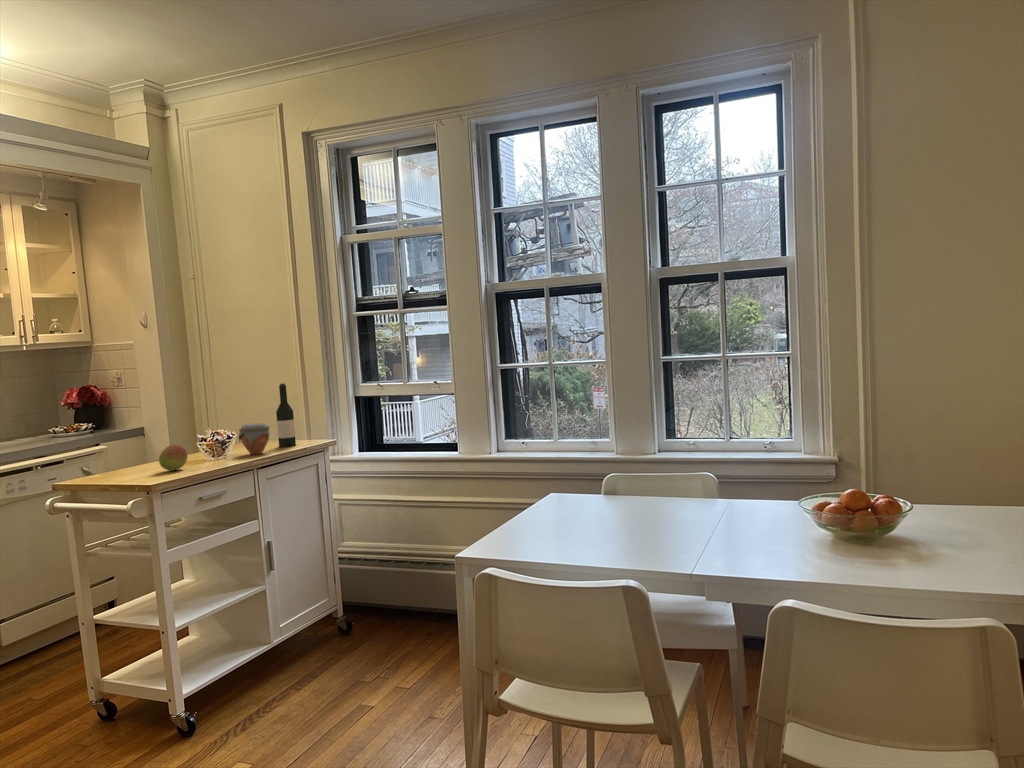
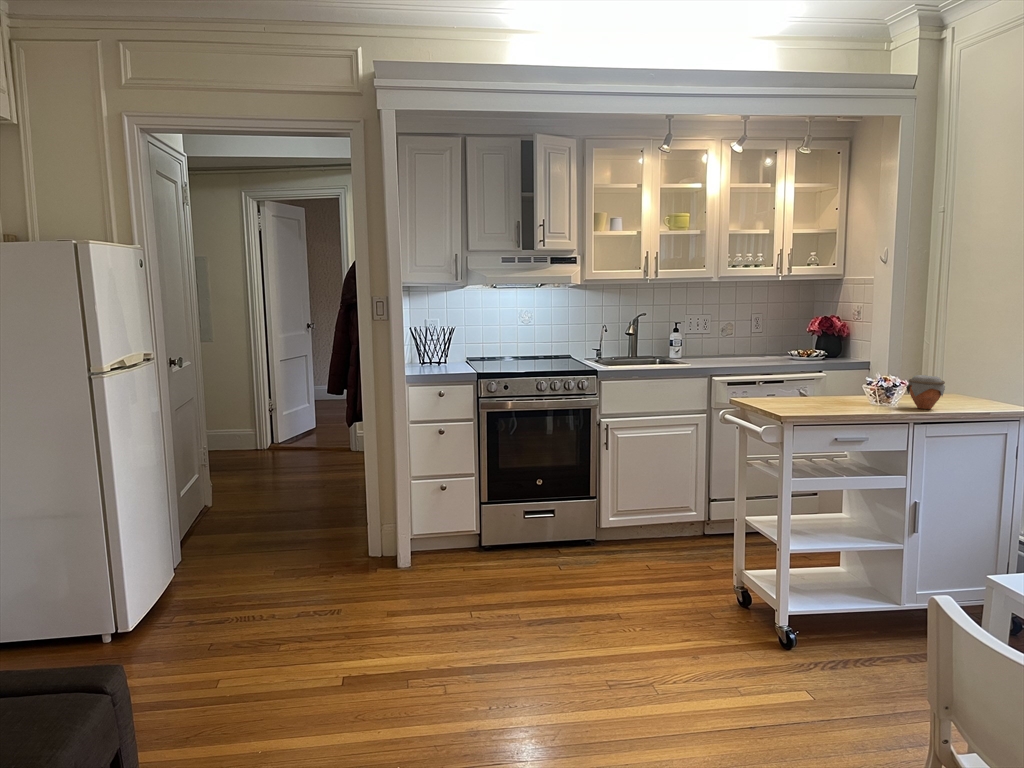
wine bottle: present [276,383,296,447] -> none [963,336,989,409]
fruit: present [159,445,188,471] -> none [809,382,839,406]

